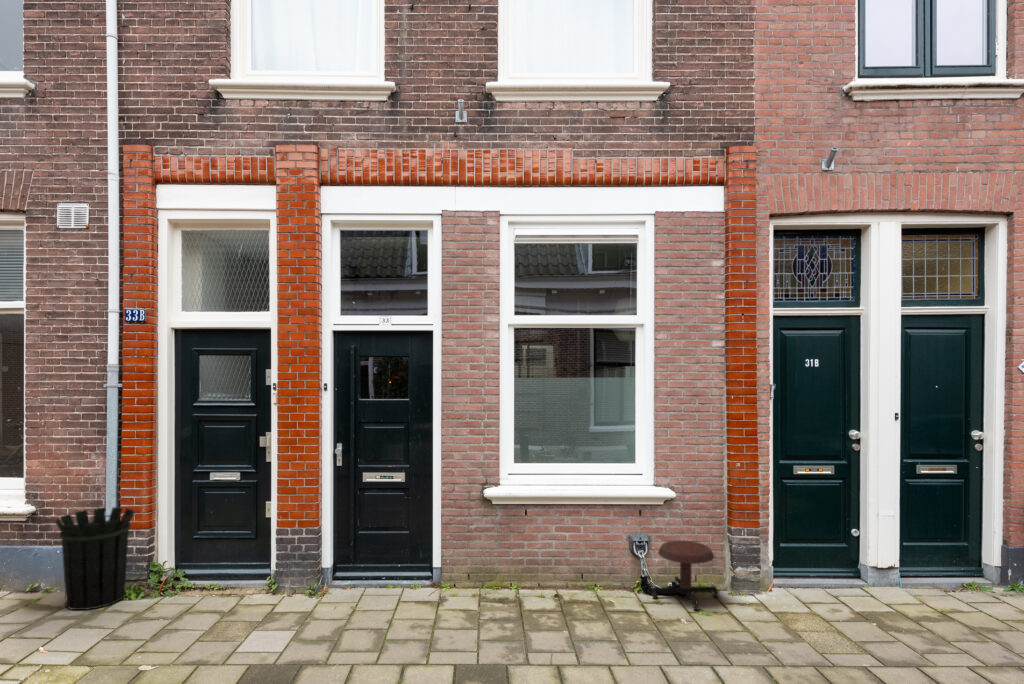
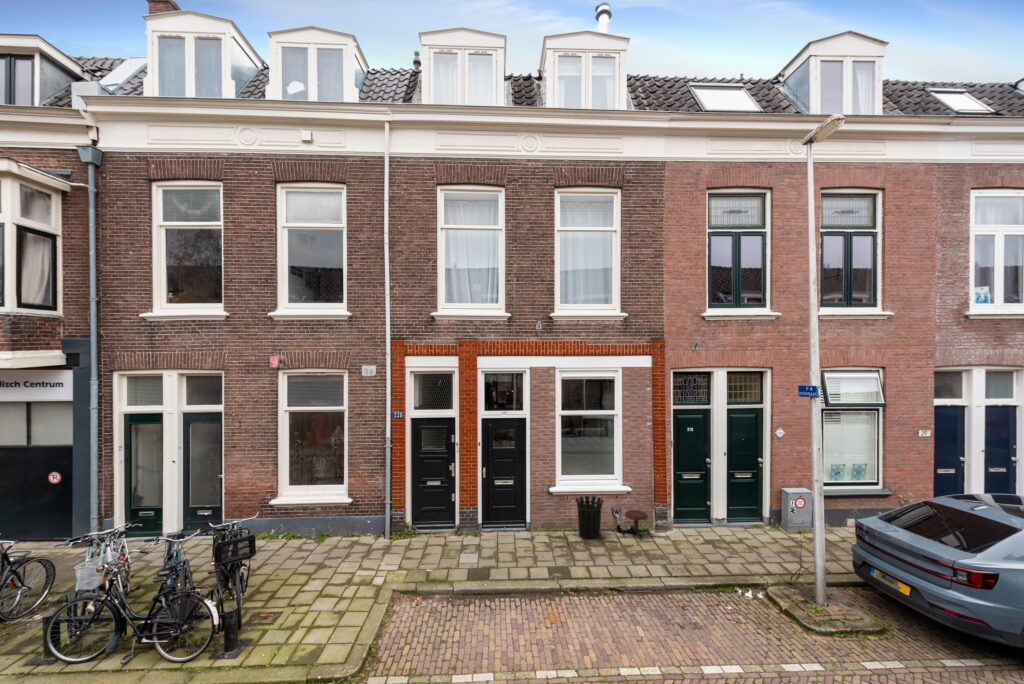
waste bin: present [55,507,134,610] -> present [576,496,603,539]

